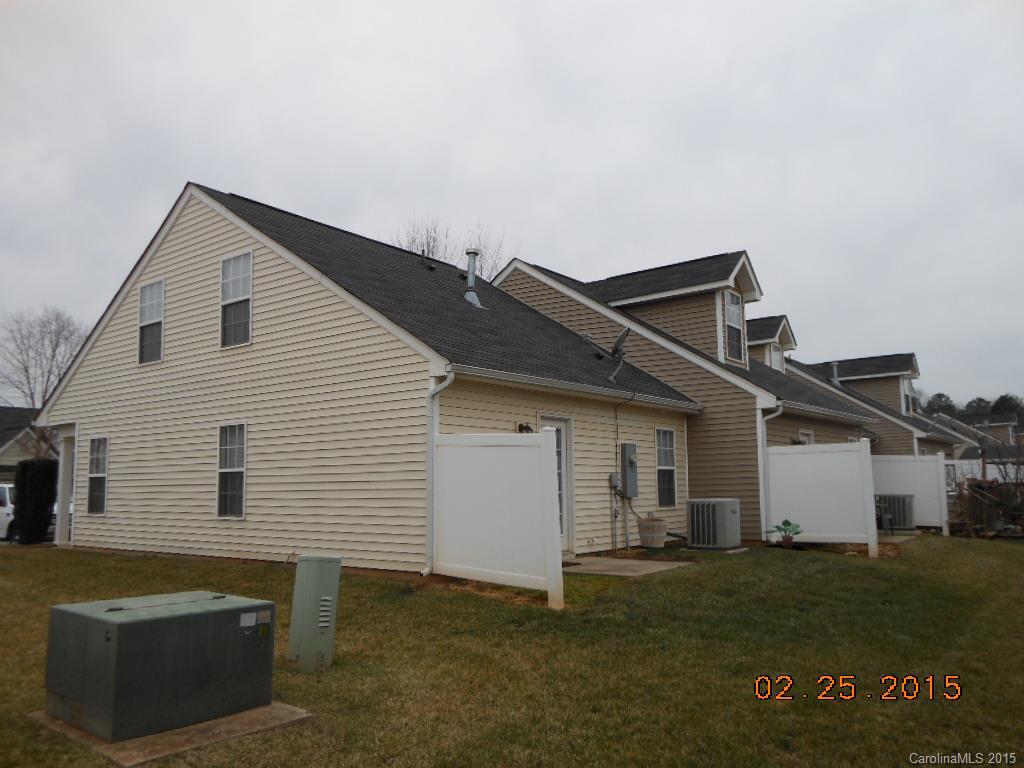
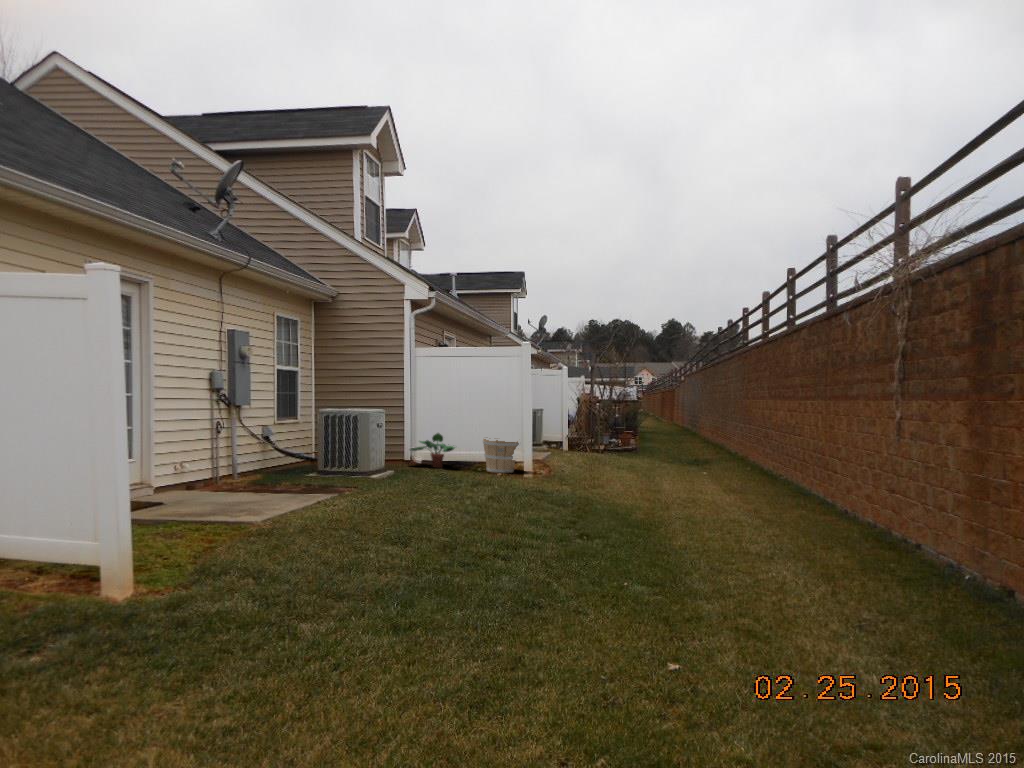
wooden bucket: present [636,518,668,548] -> present [483,439,519,473]

